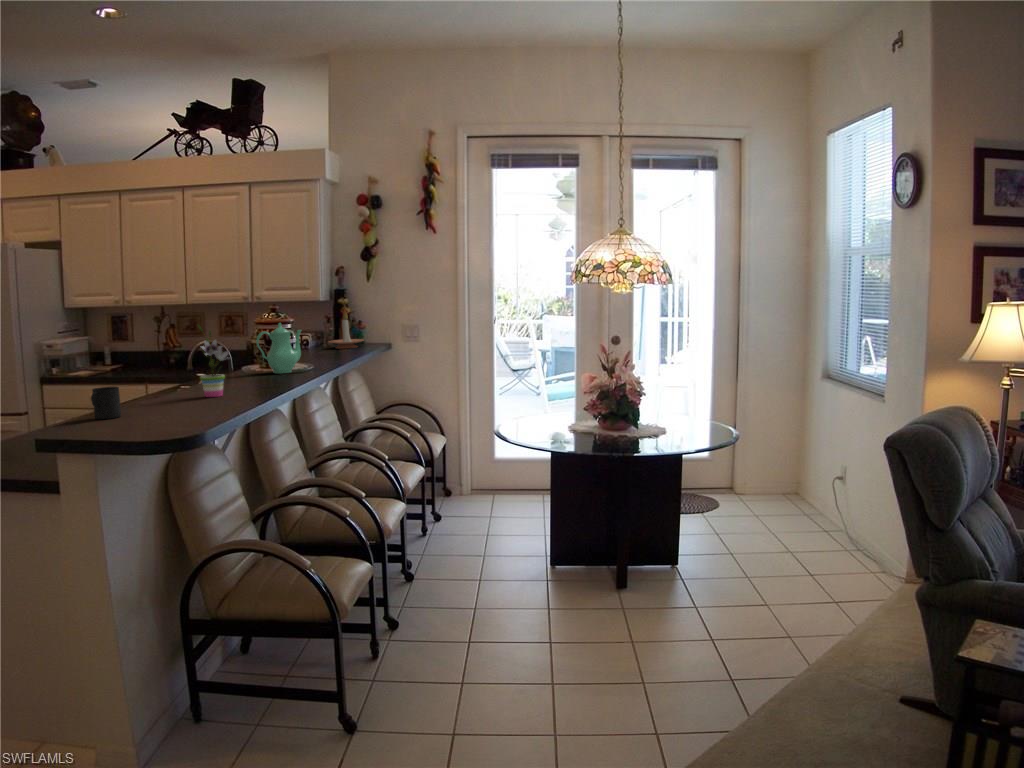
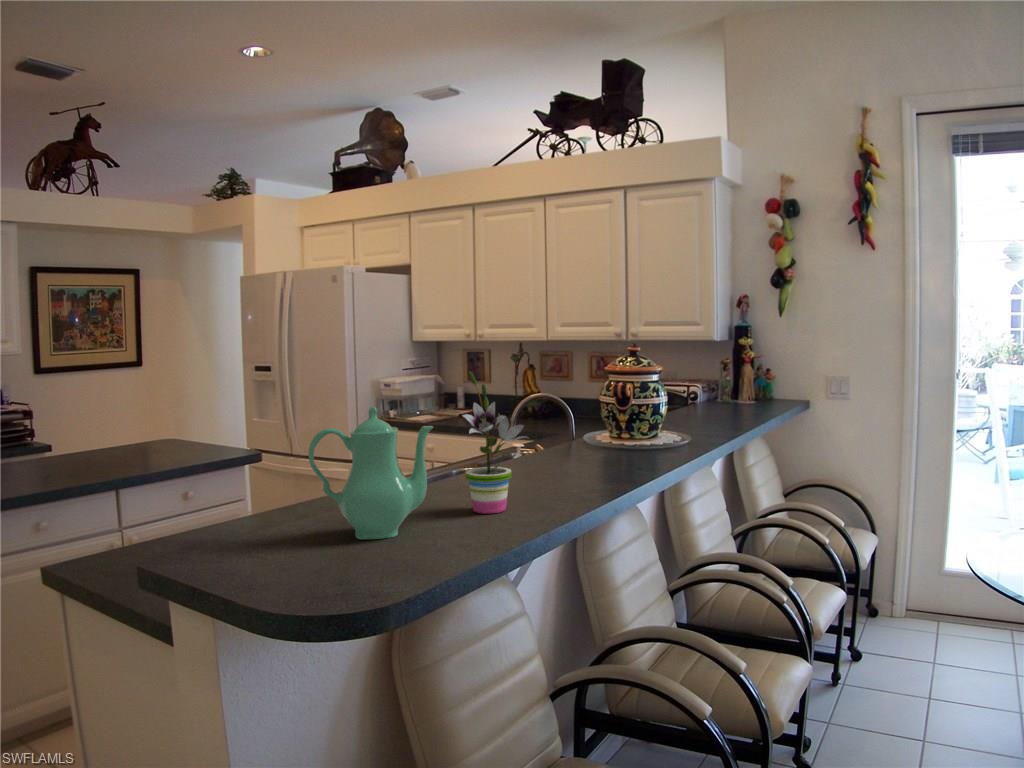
candle holder: present [329,310,364,349] -> none [717,353,769,408]
teapot: present [256,323,301,373] -> present [308,407,433,539]
mug: present [91,386,121,419] -> none [202,494,272,567]

